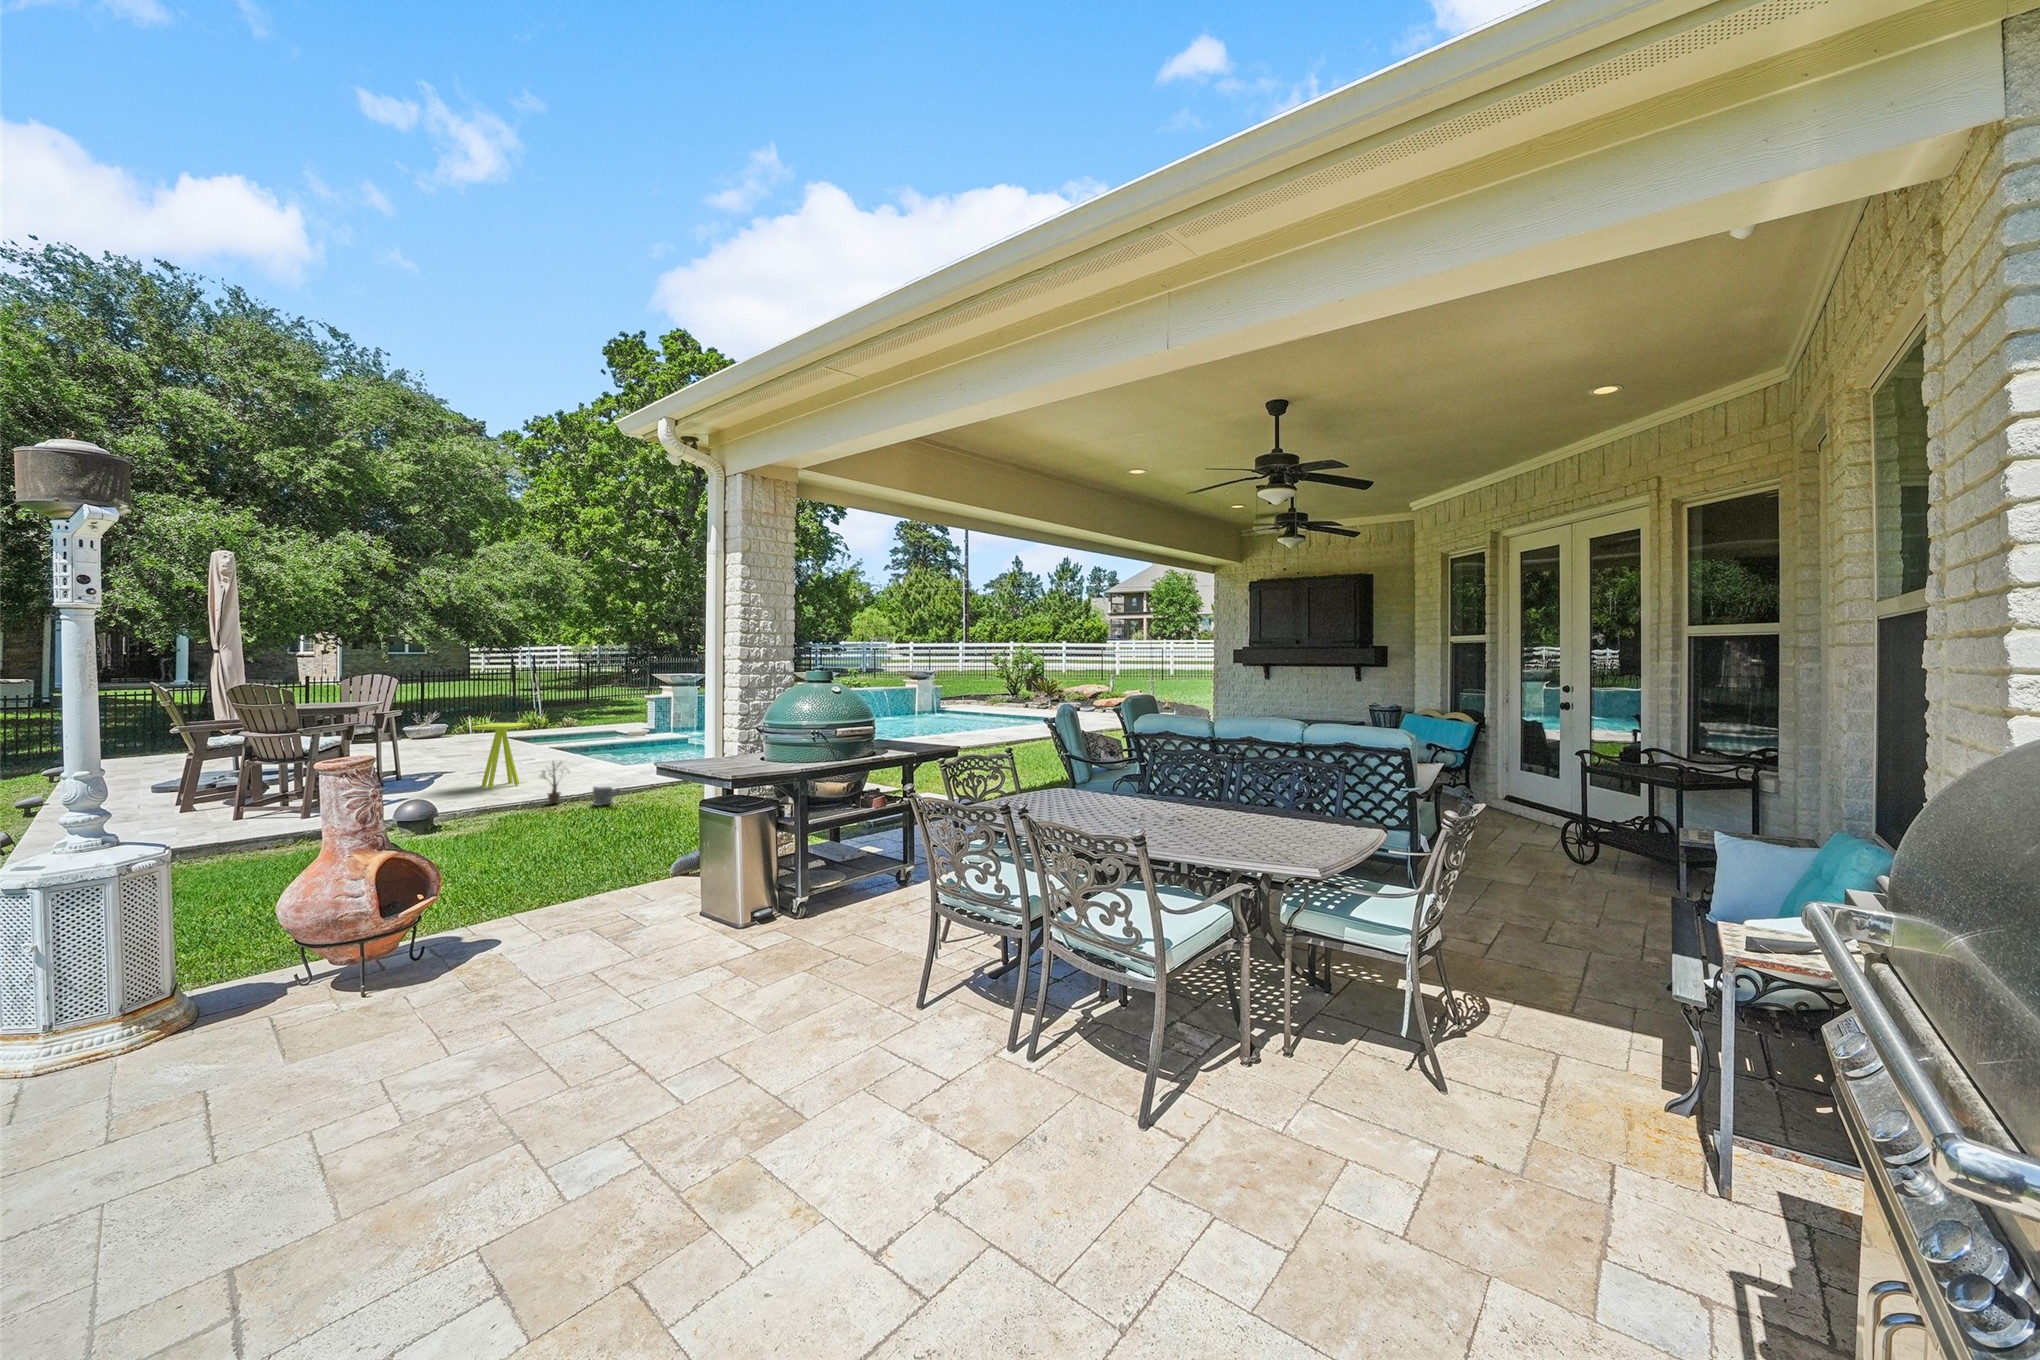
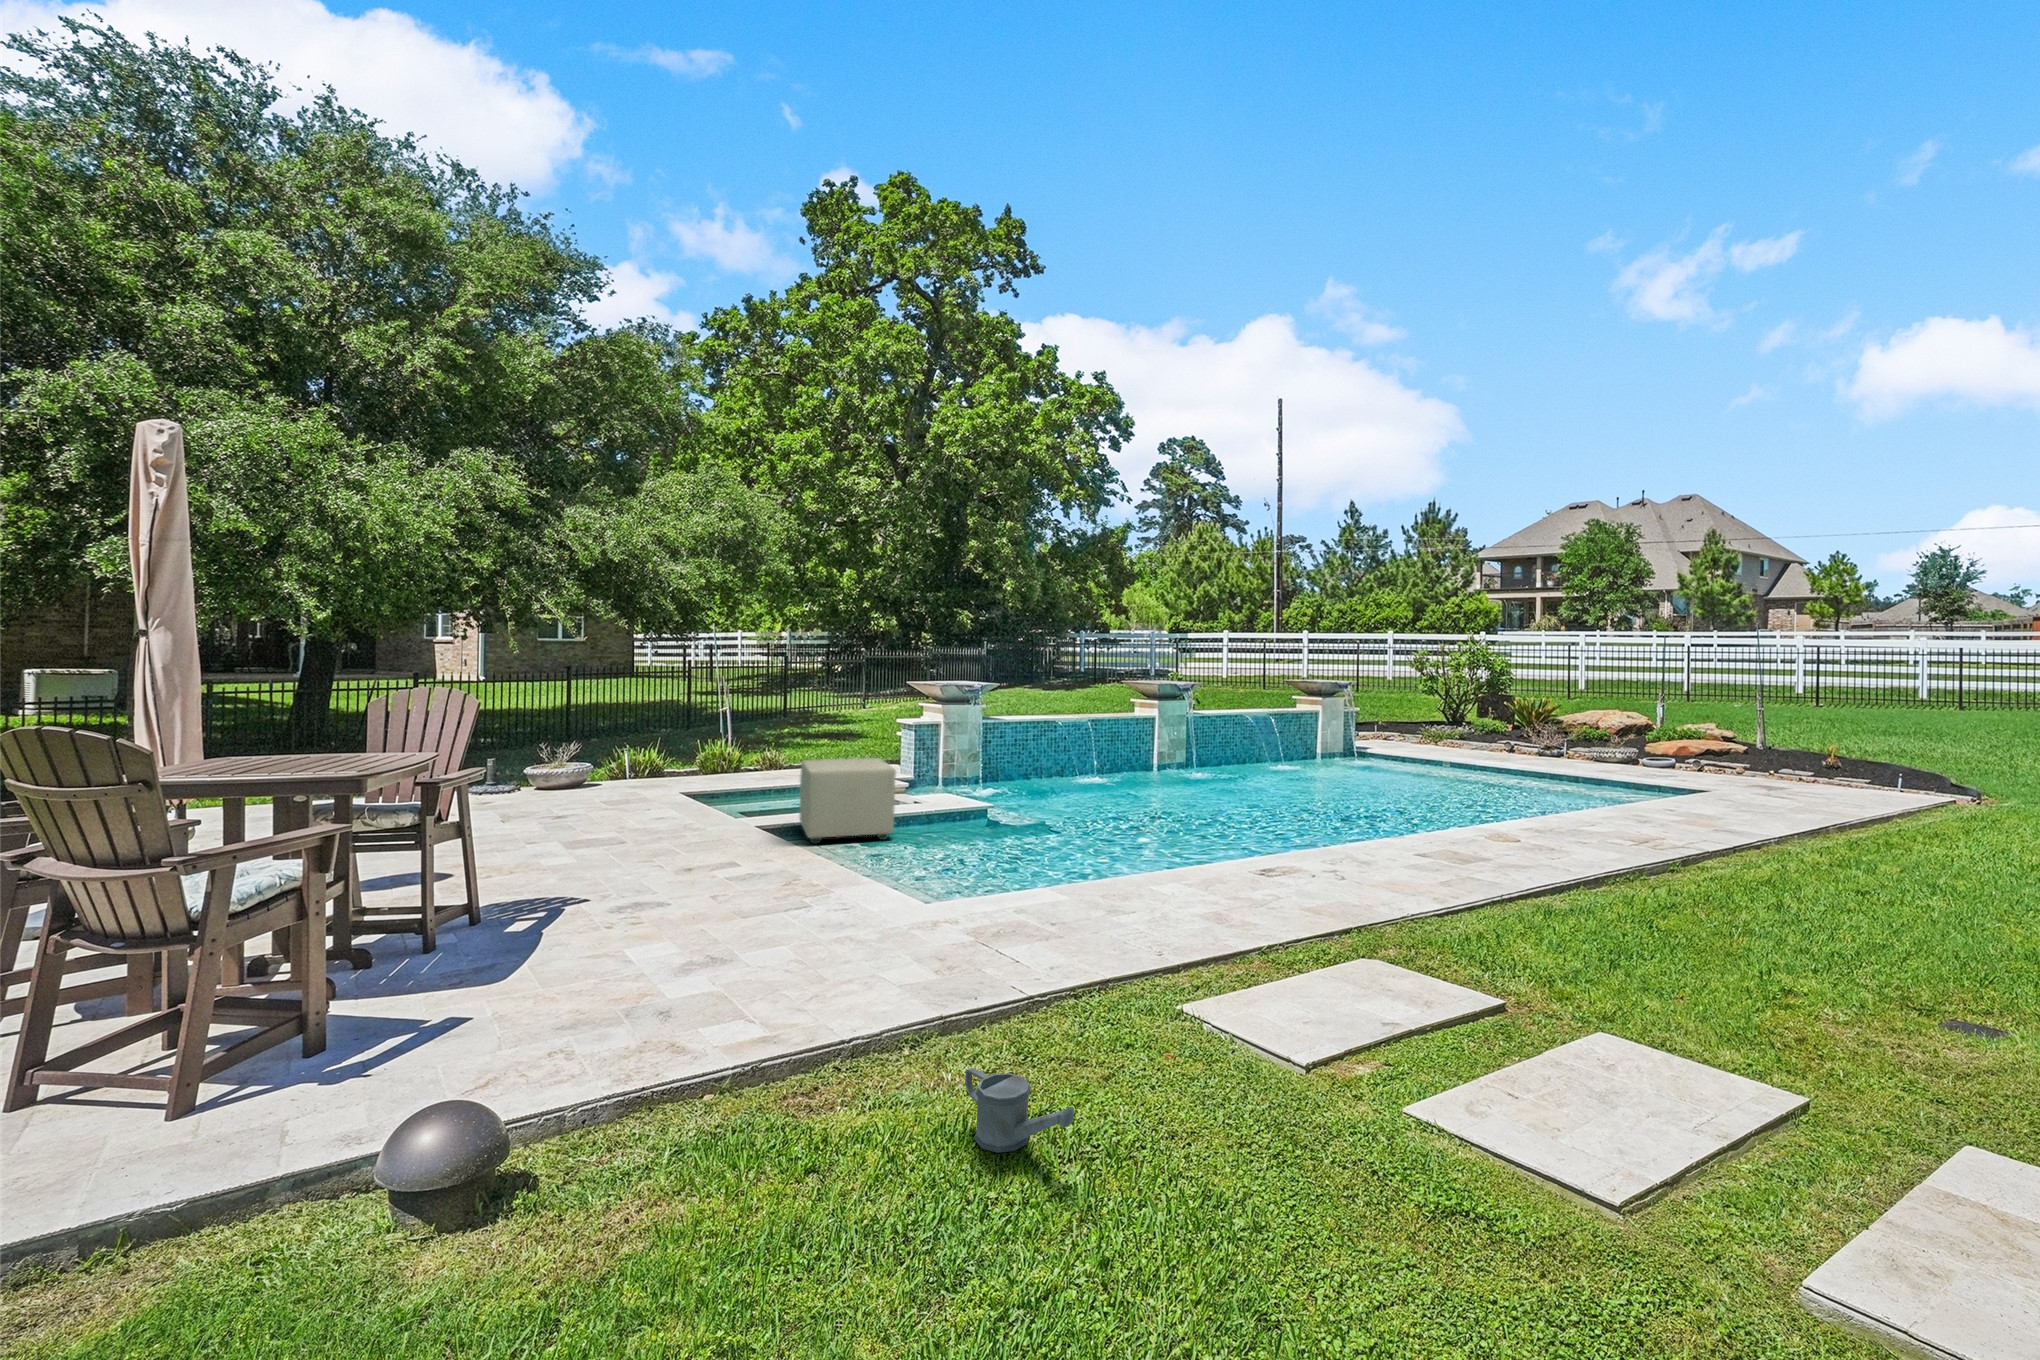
ottoman: none [572,713,623,754] -> present [800,758,896,844]
side table: present [471,723,529,788] -> none [627,810,754,986]
decorative plant: present [535,763,563,804] -> none [796,979,895,1130]

